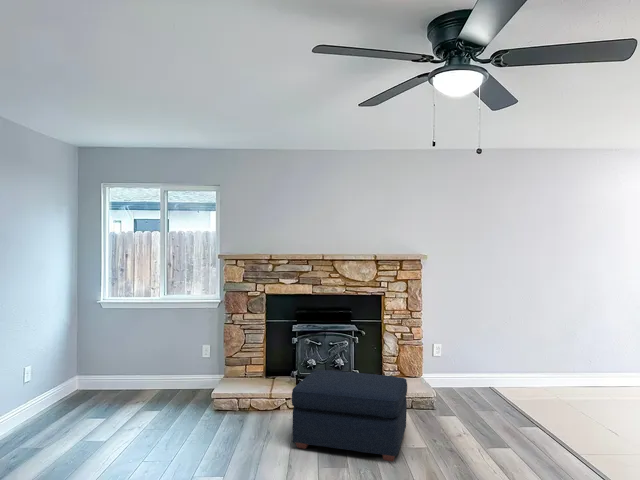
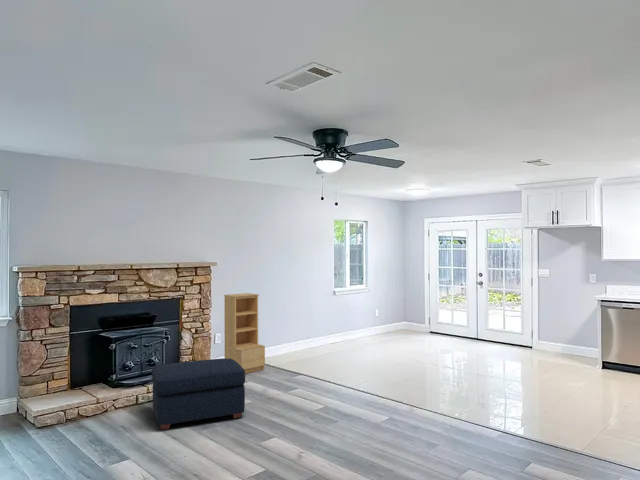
bookshelf: none [441,296,489,401] -> present [224,293,265,373]

